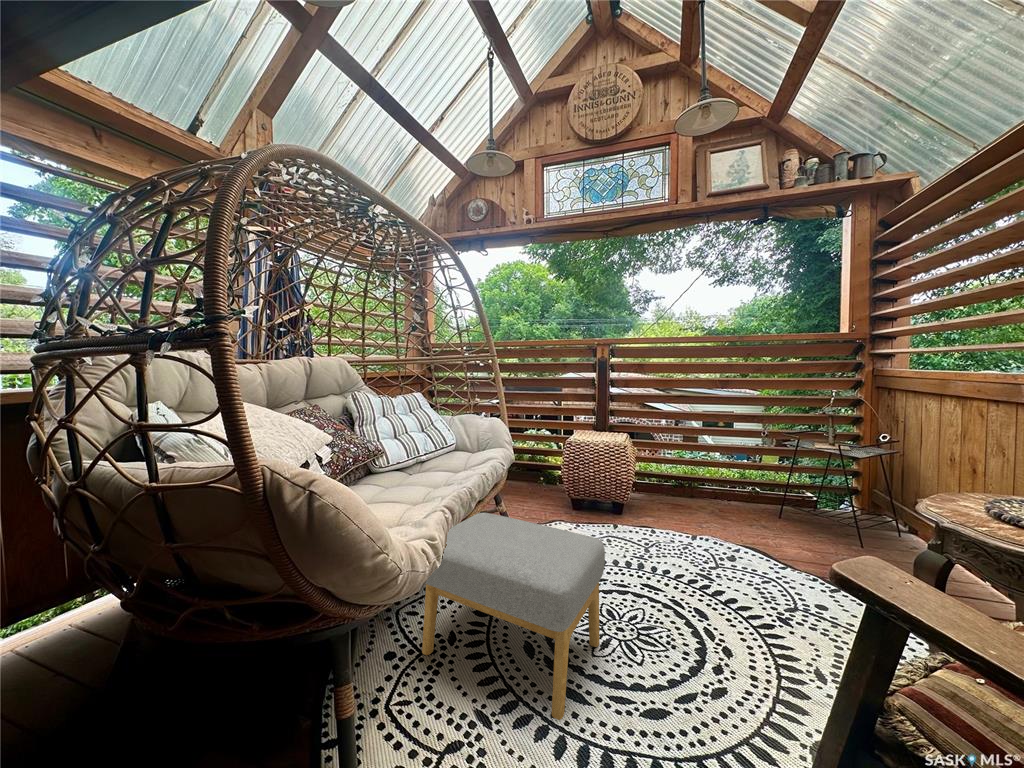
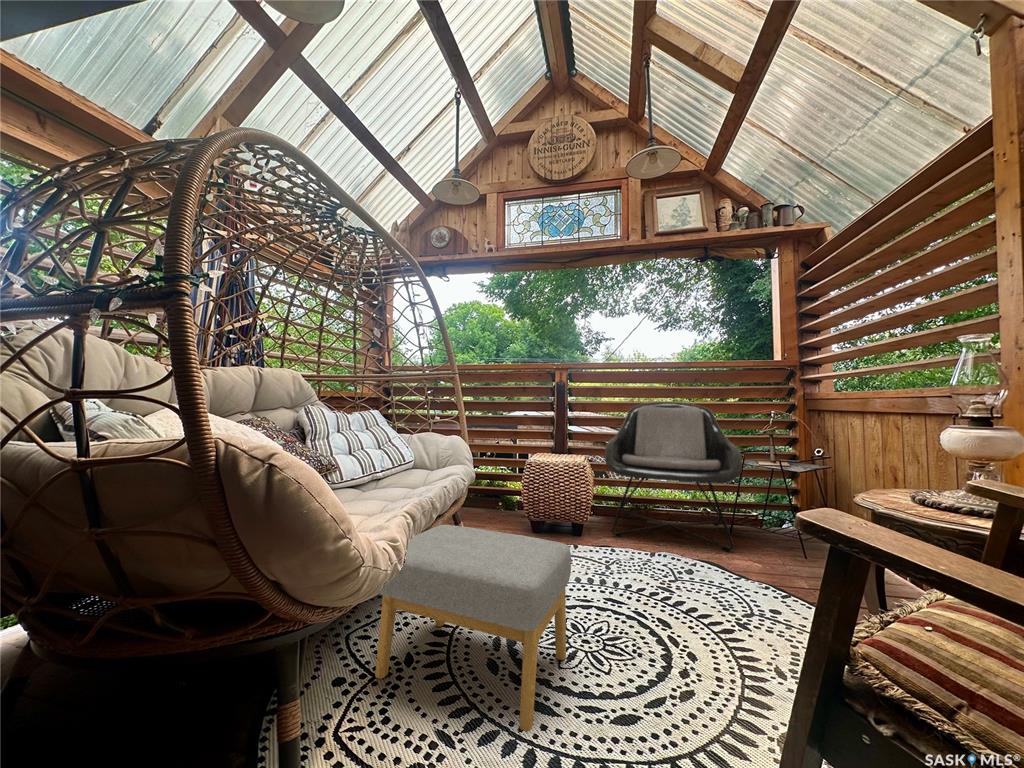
lounge chair: none [646,376,793,534] -> present [605,402,742,552]

